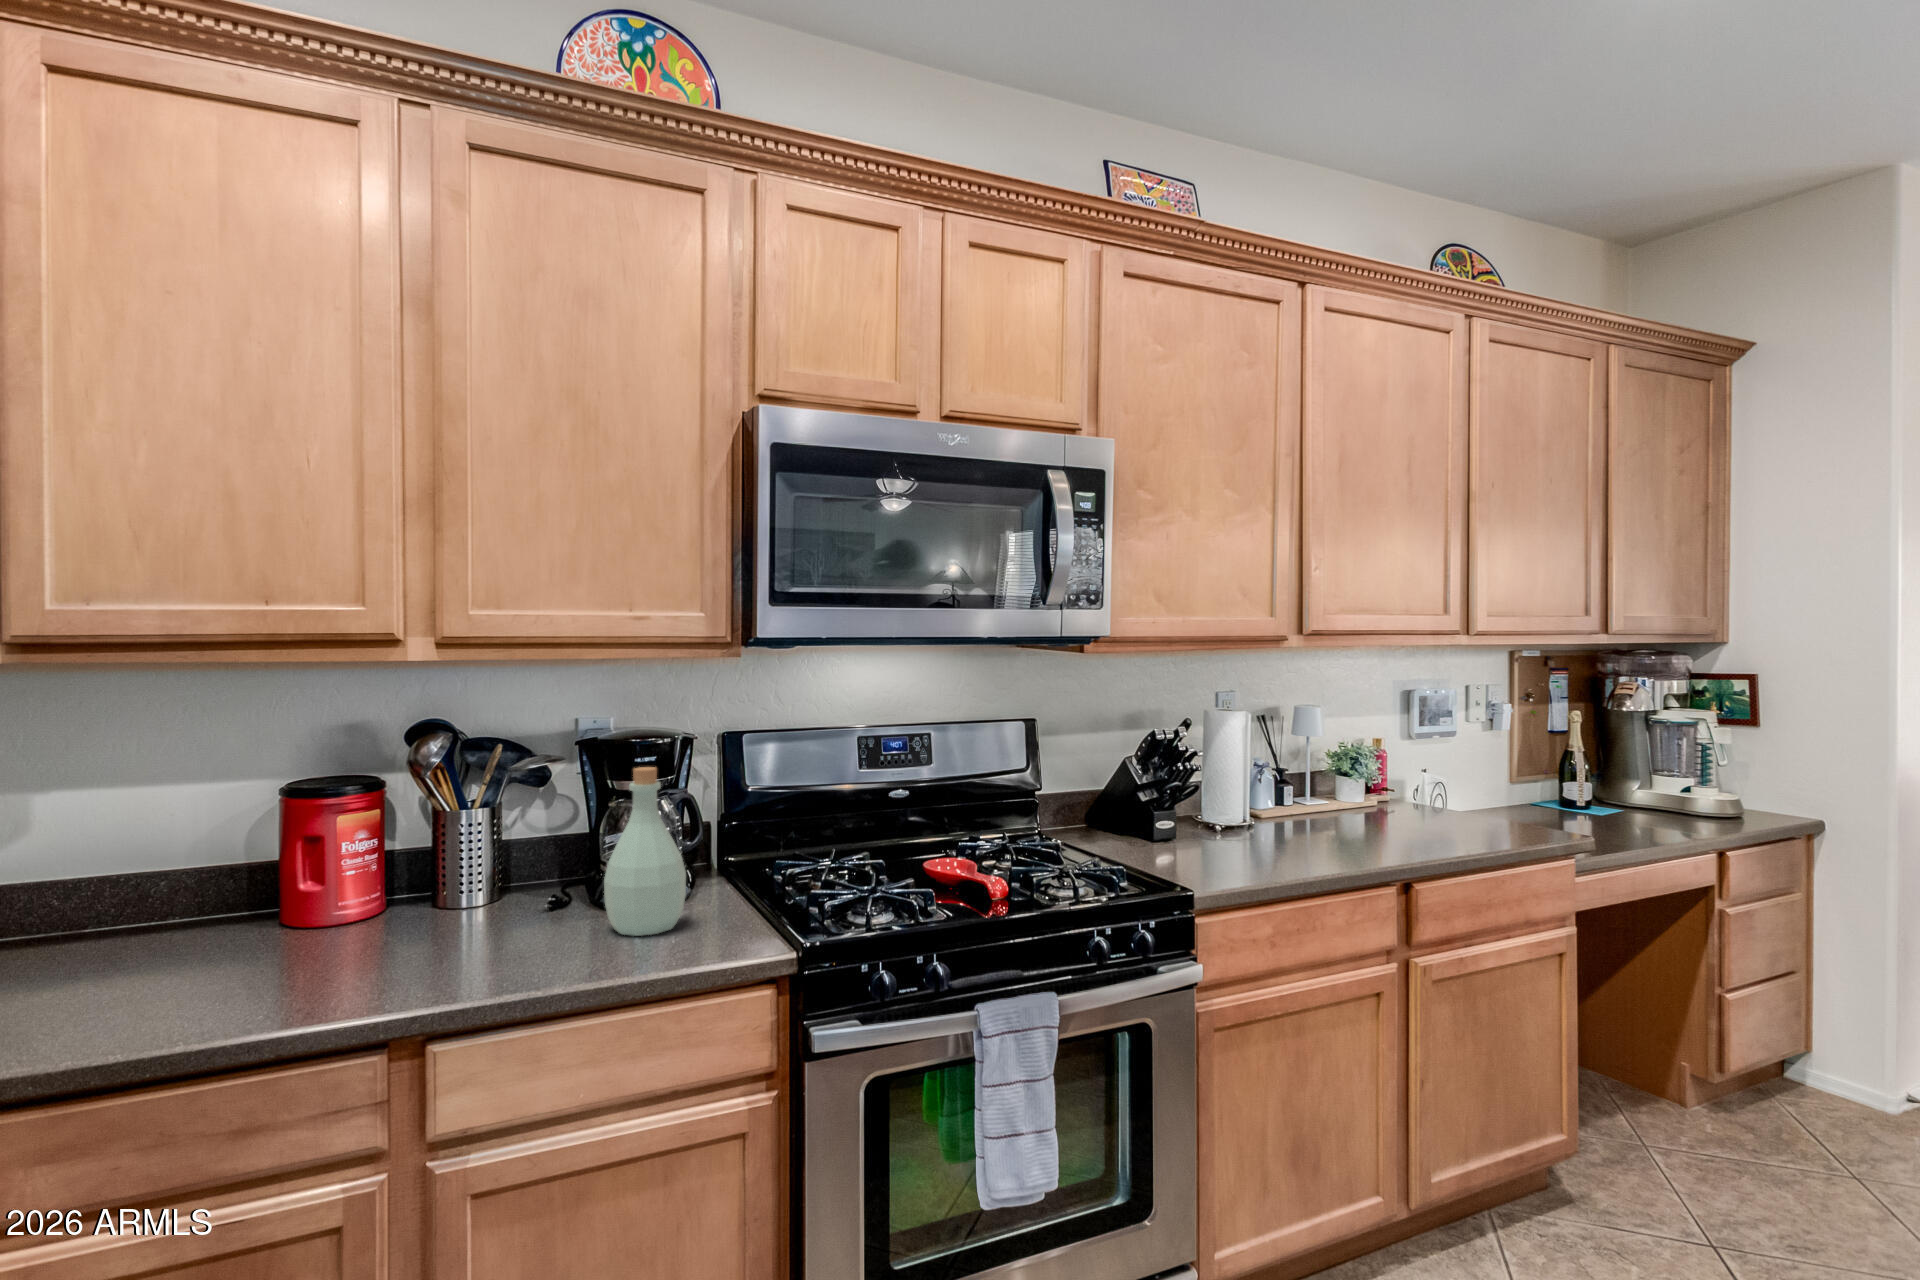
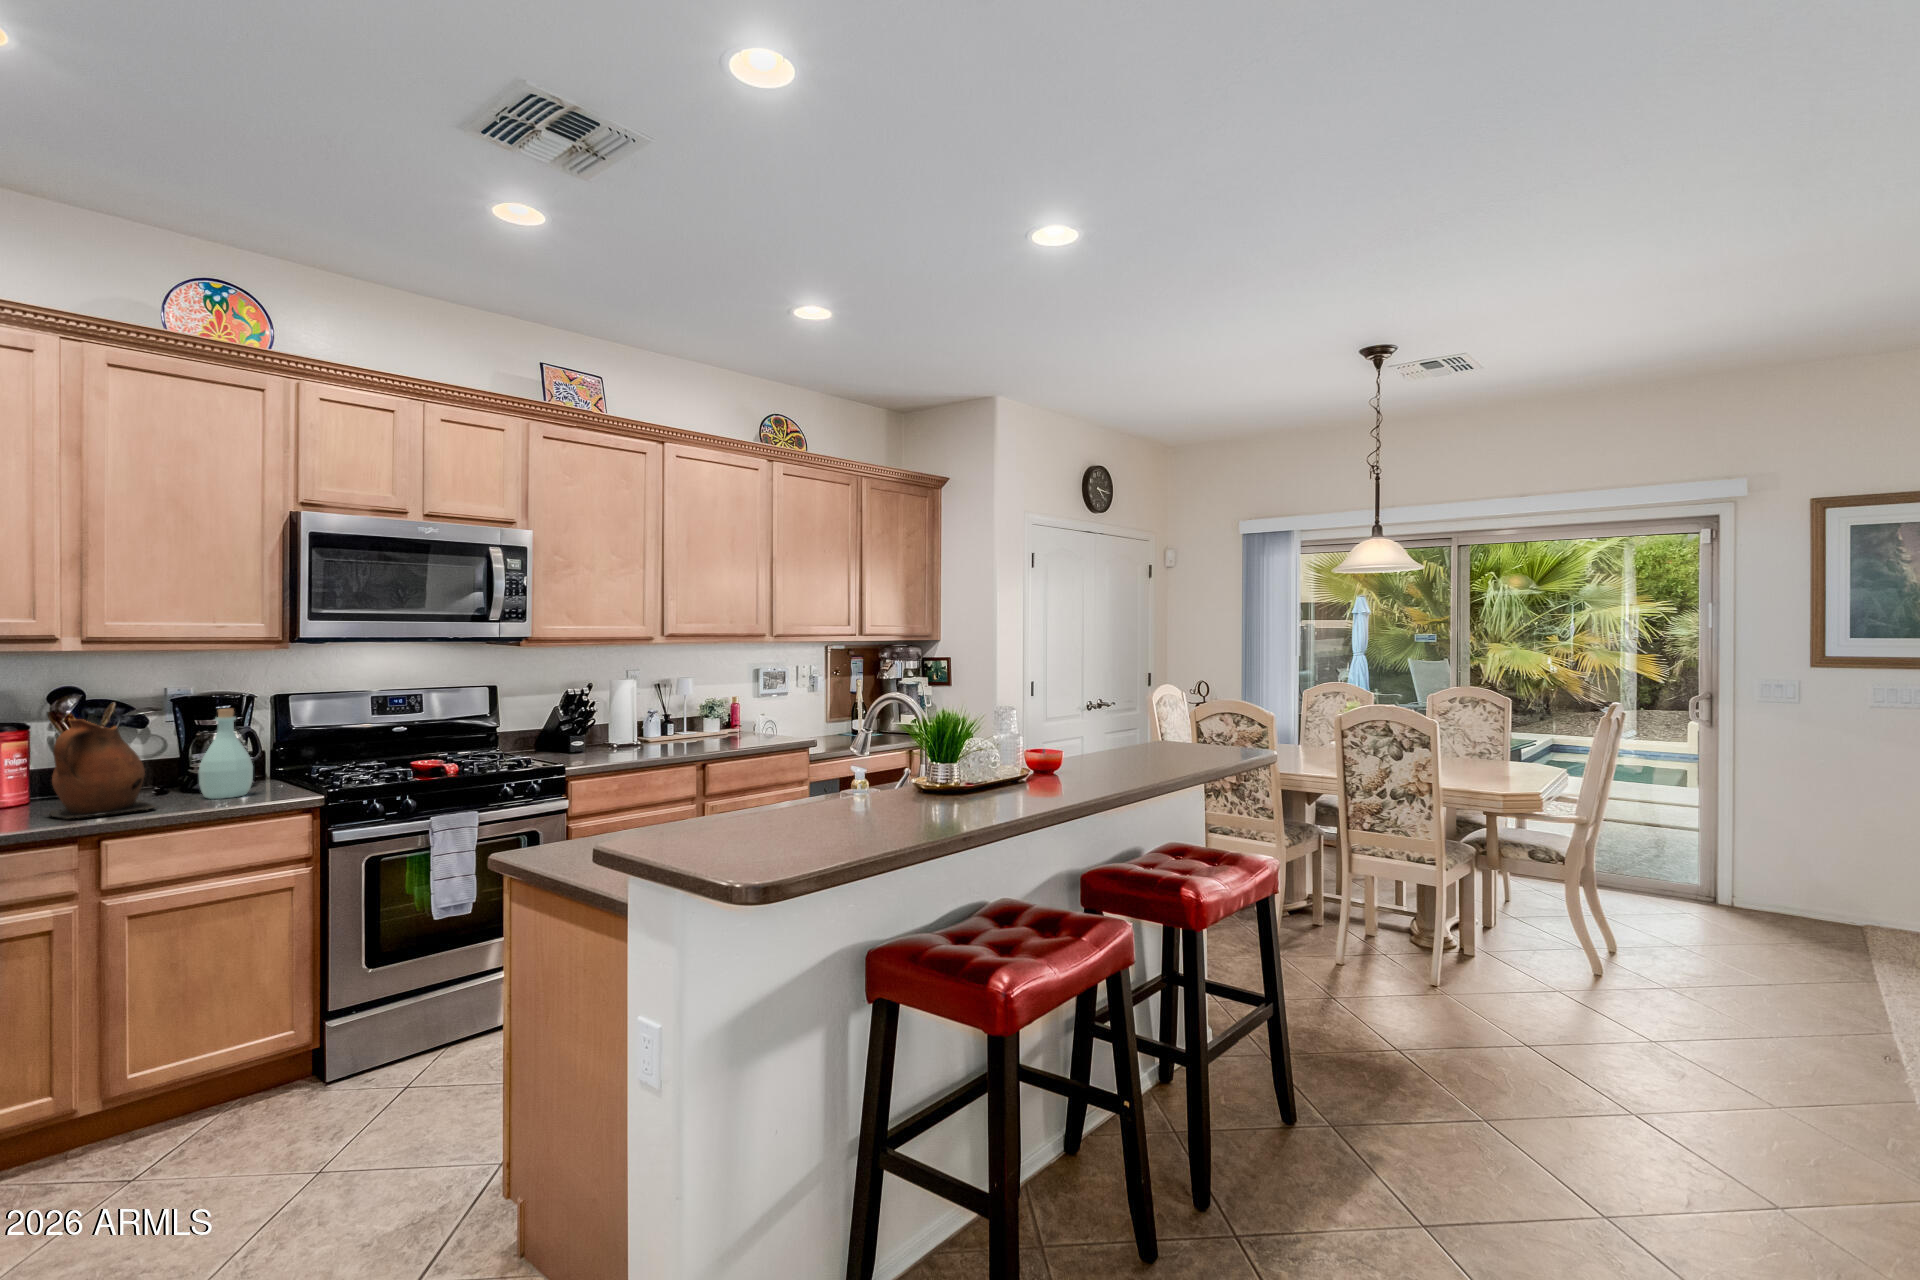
ceramic pitcher: none [364,791,531,987] -> present [49,719,155,819]

